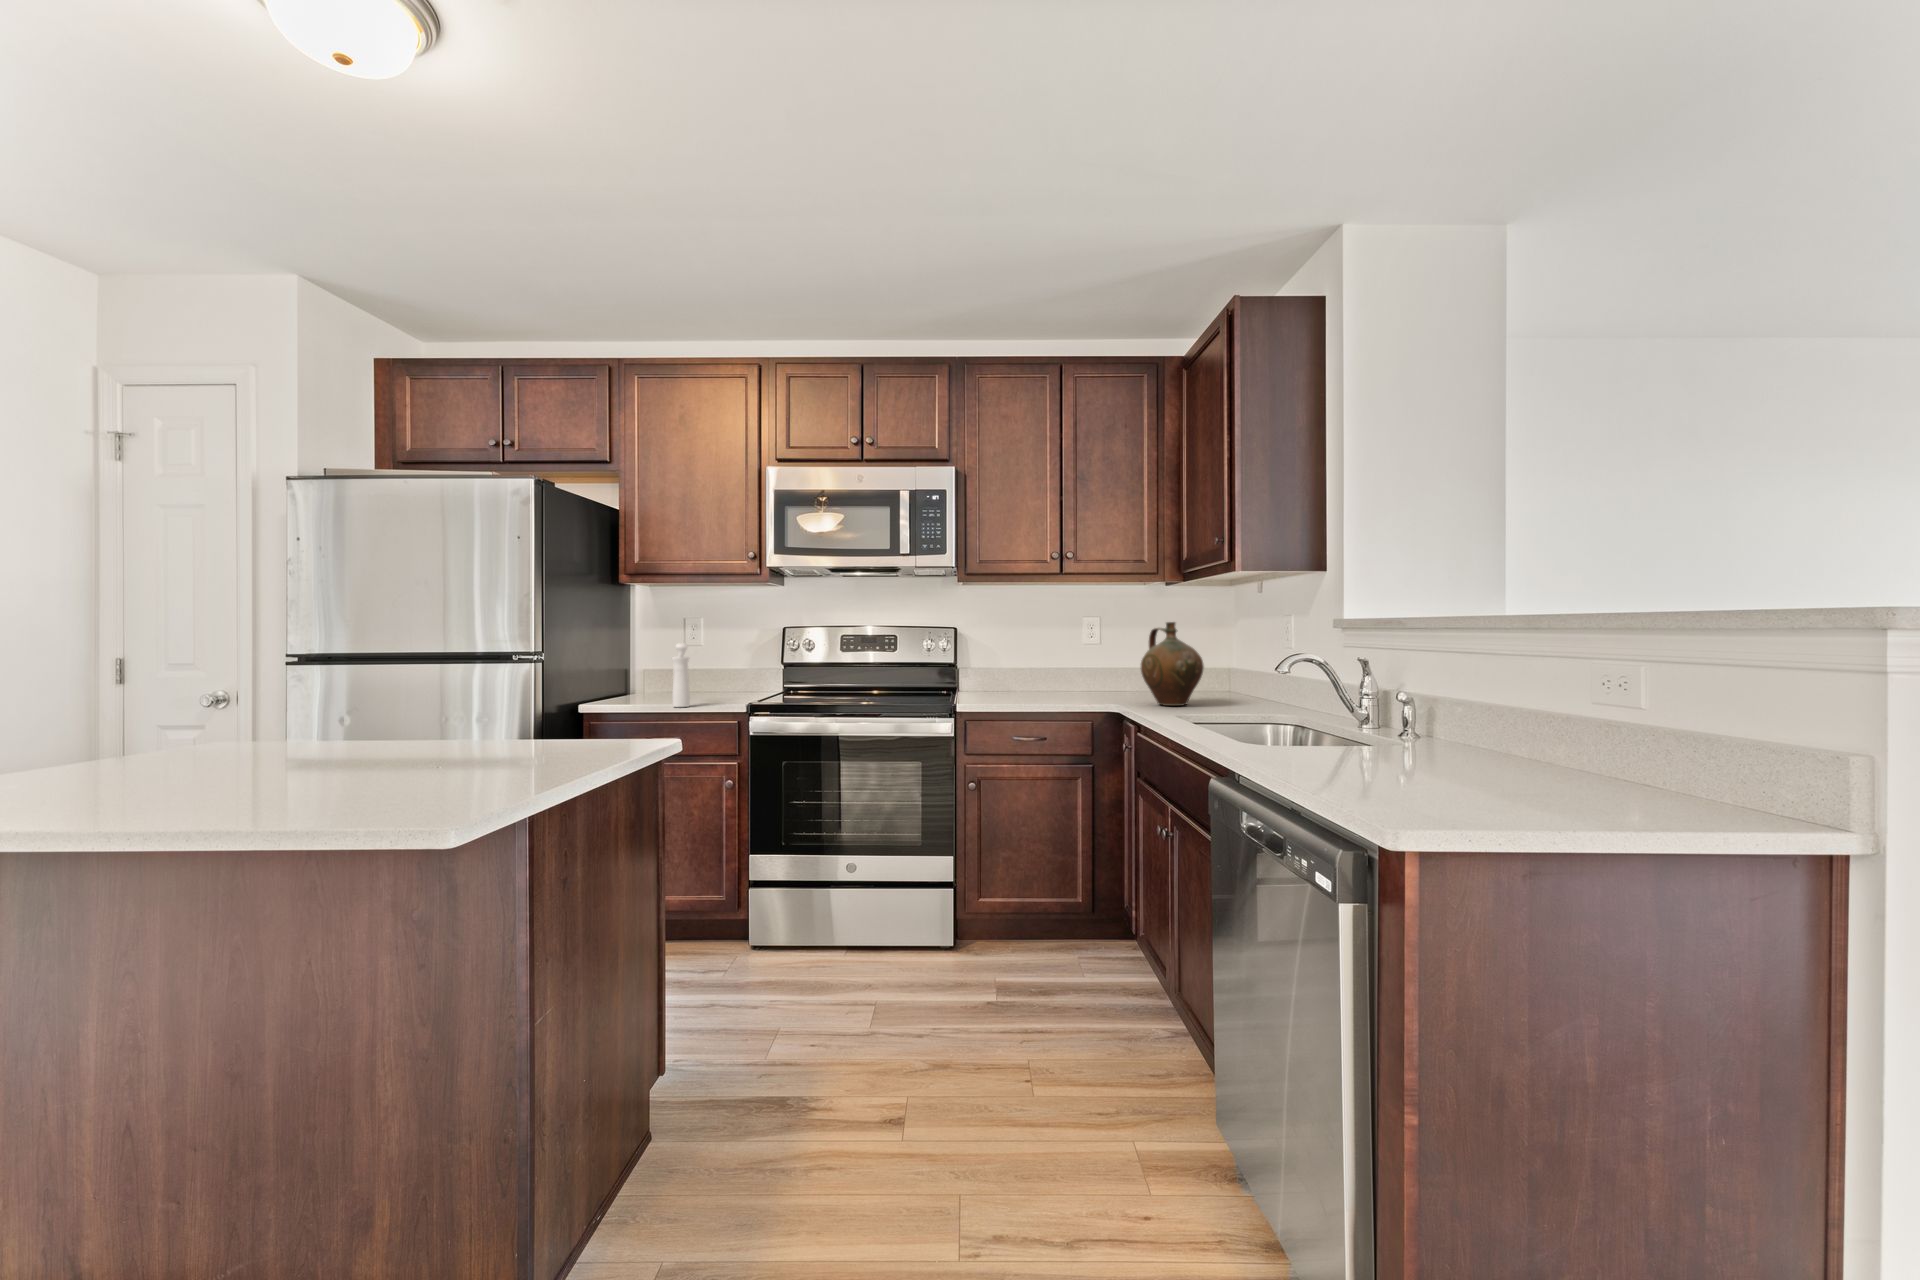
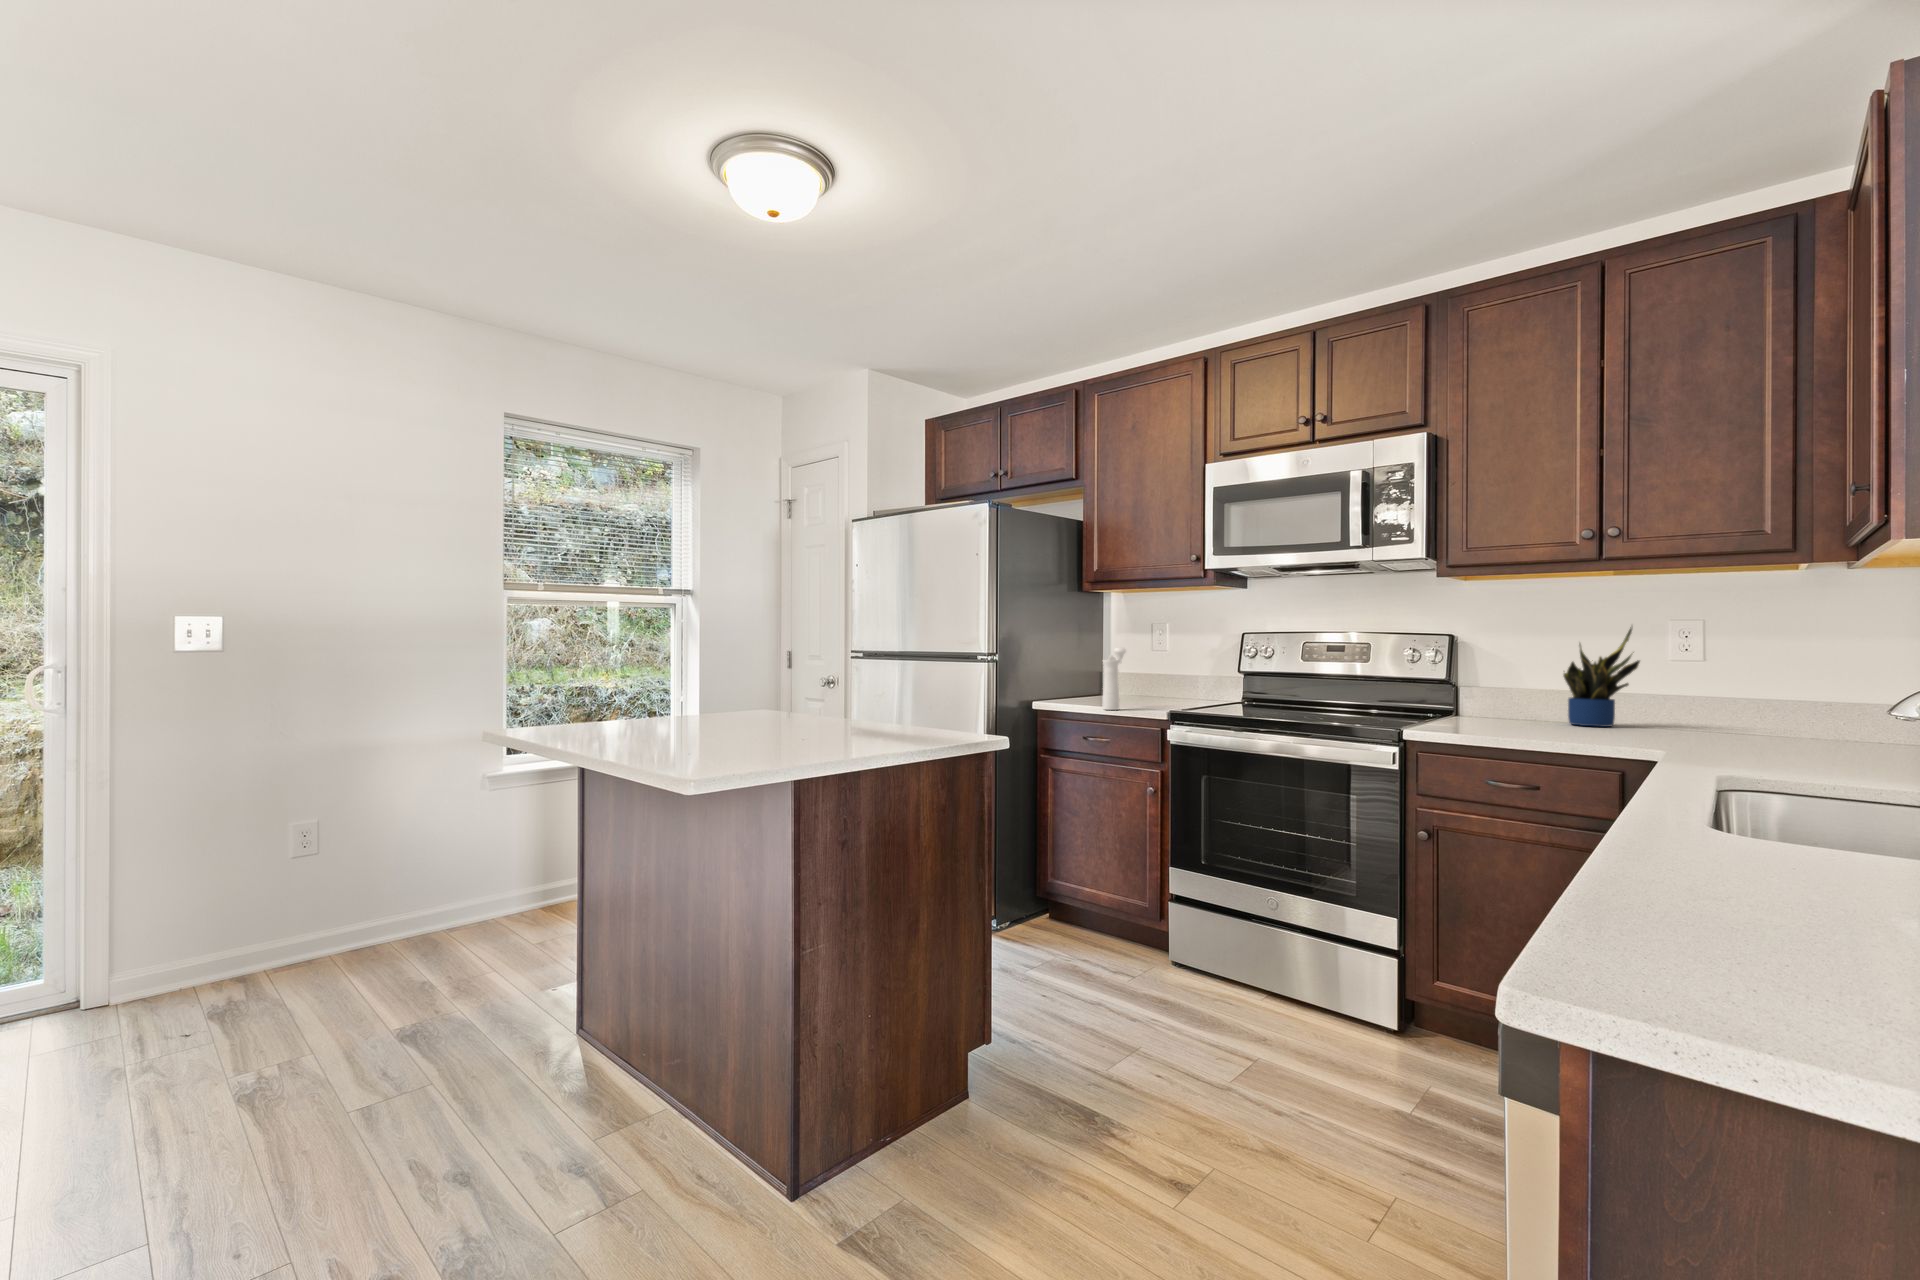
potted plant: none [1032,620,1079,693] -> present [1563,627,1640,727]
ceramic jug: present [1141,622,1204,706] -> none [1715,622,1844,754]

